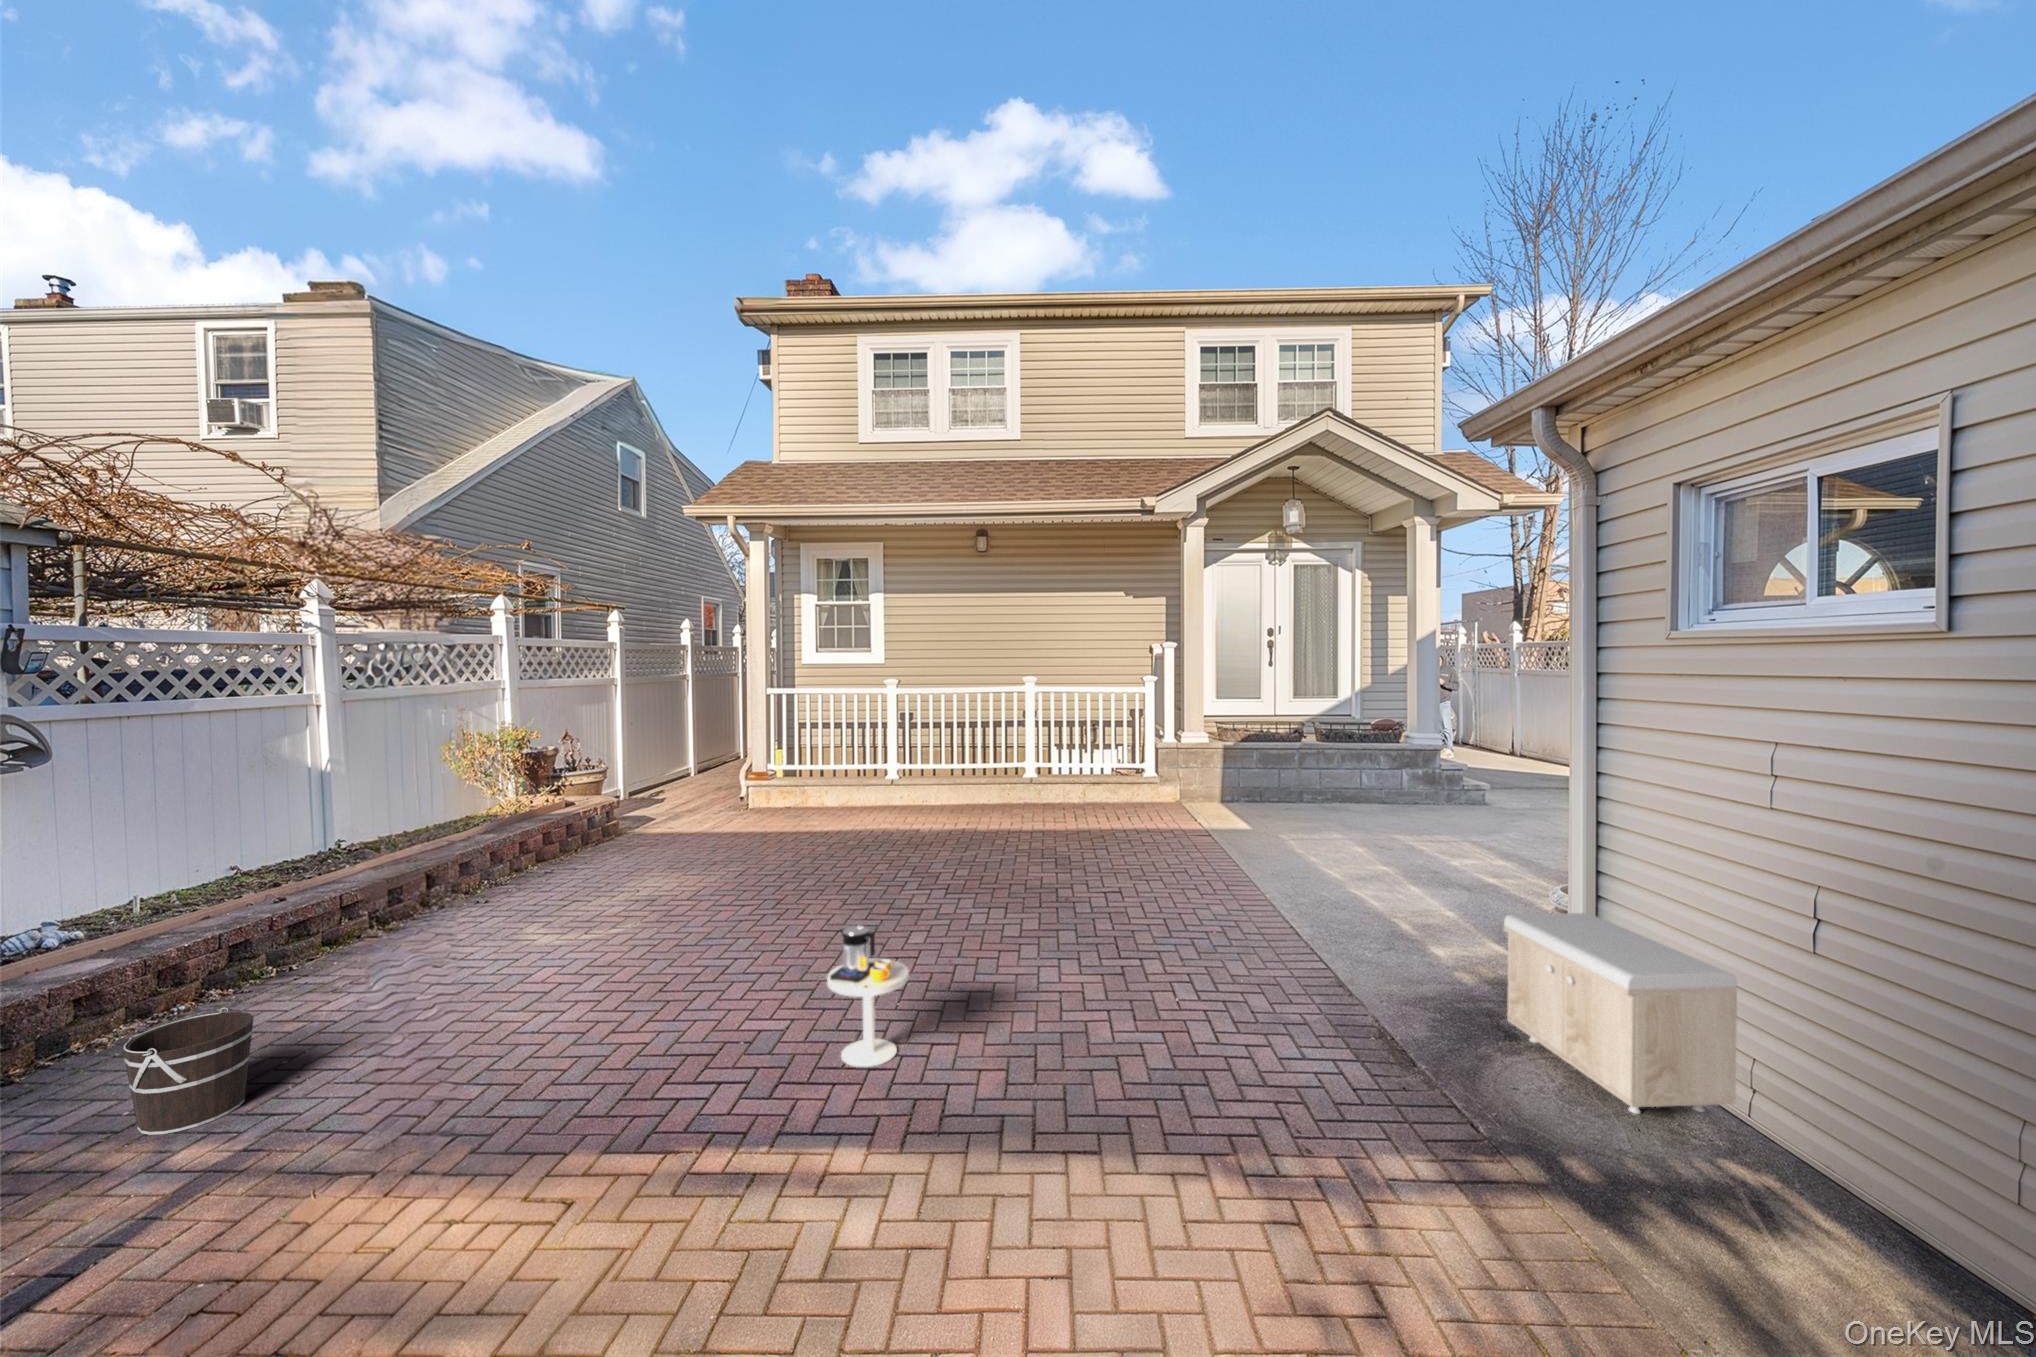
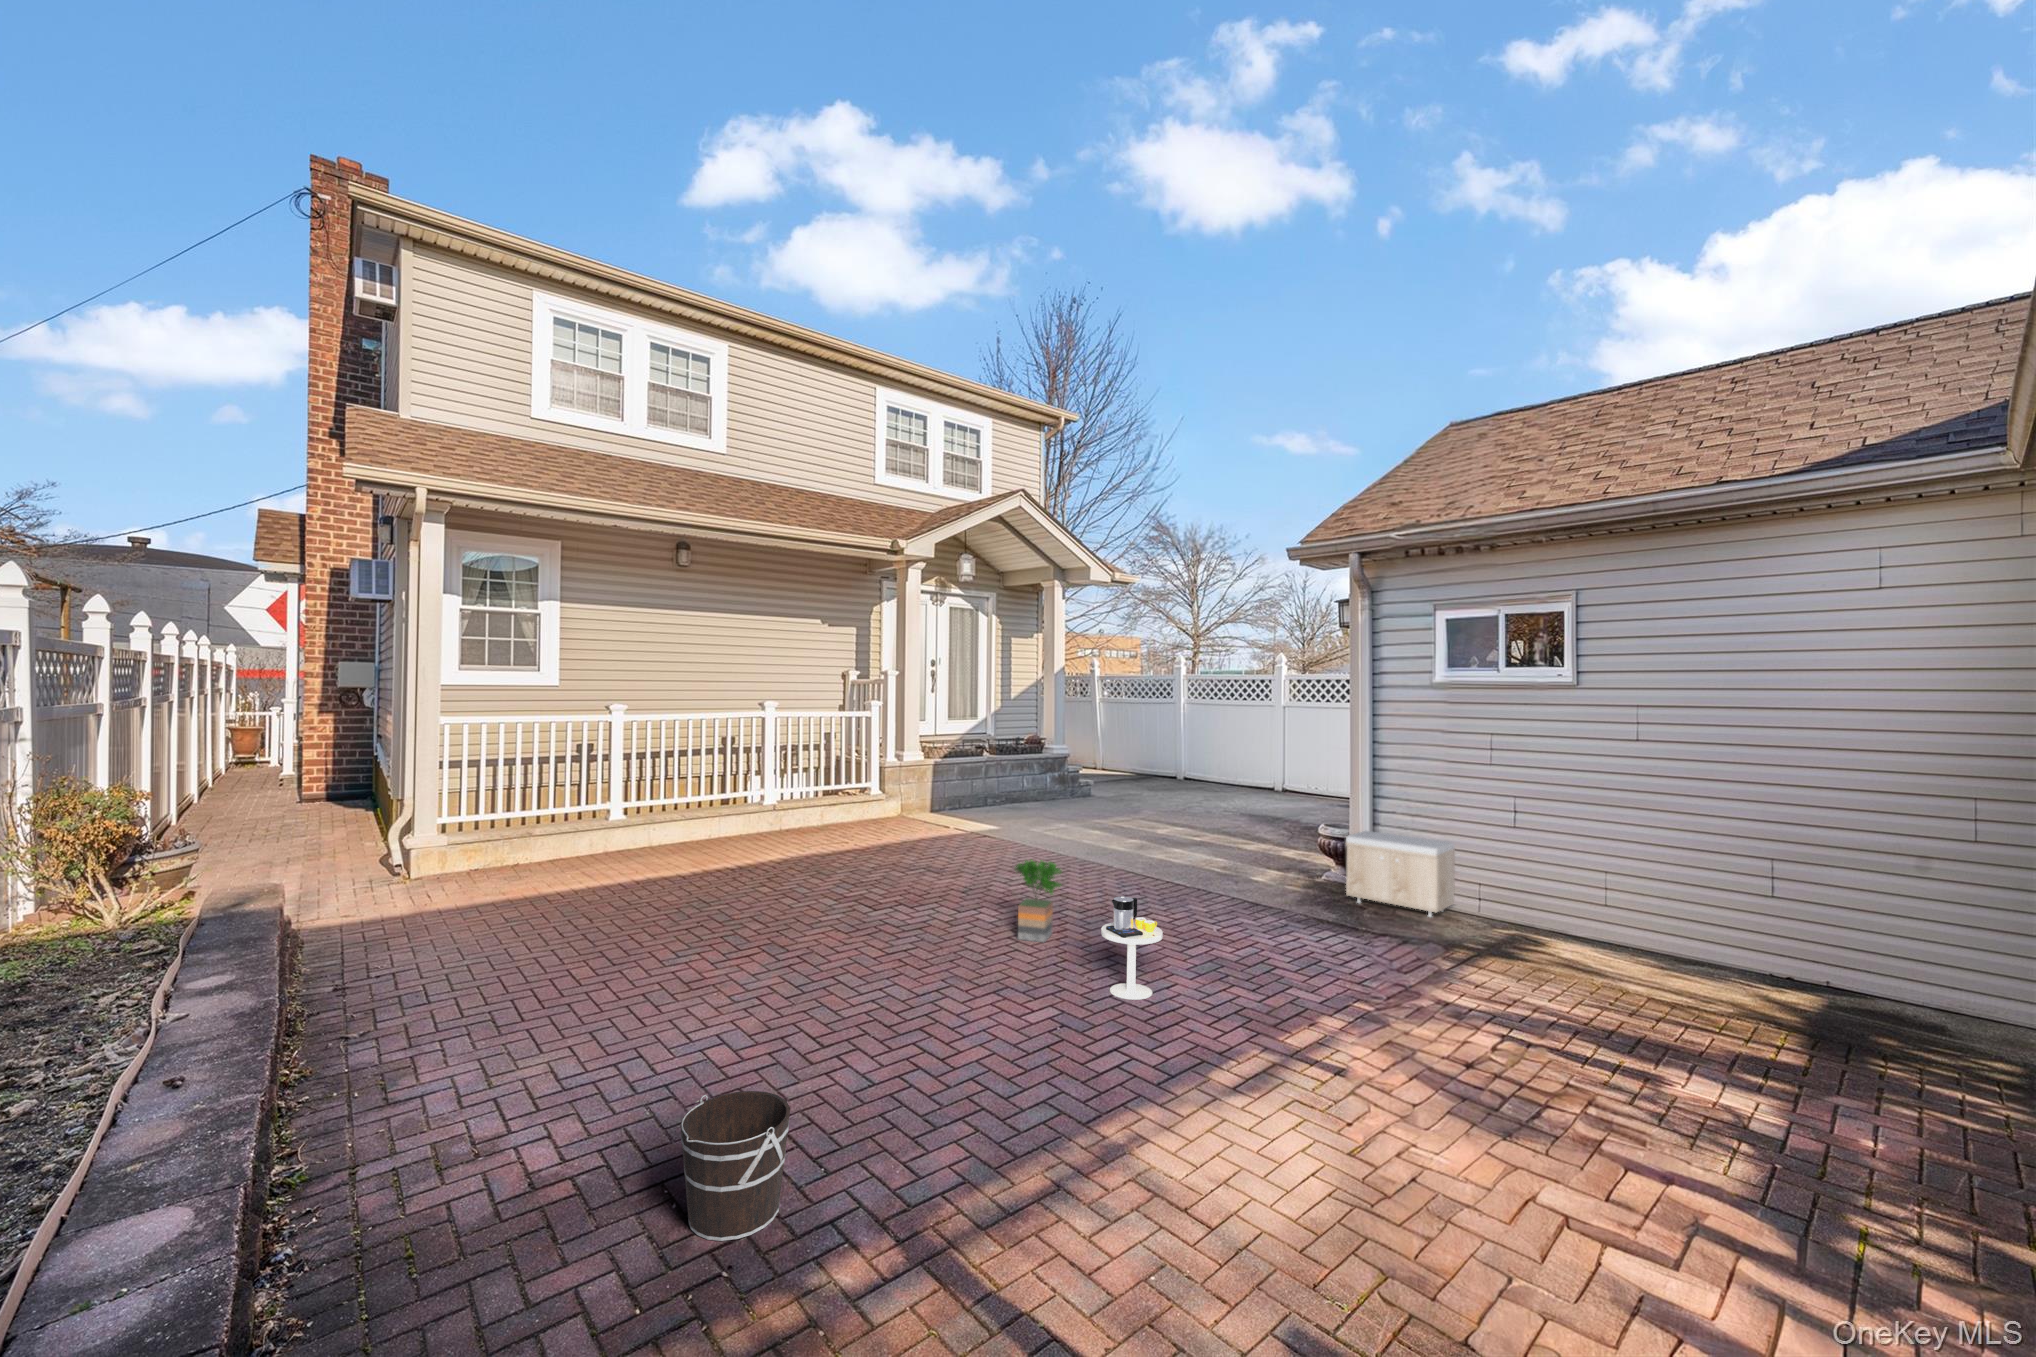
potted tree: none [922,863,991,967] -> present [1015,860,1062,942]

